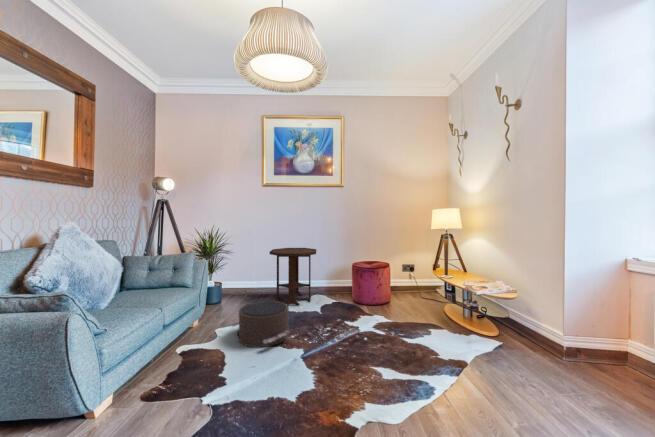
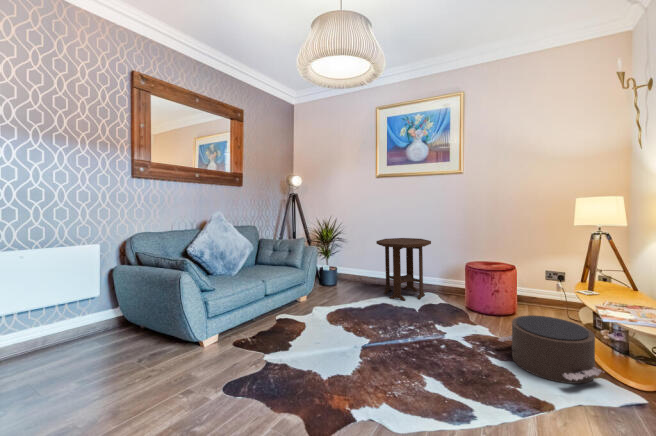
pouf: present [232,301,289,347] -> present [498,315,602,384]

